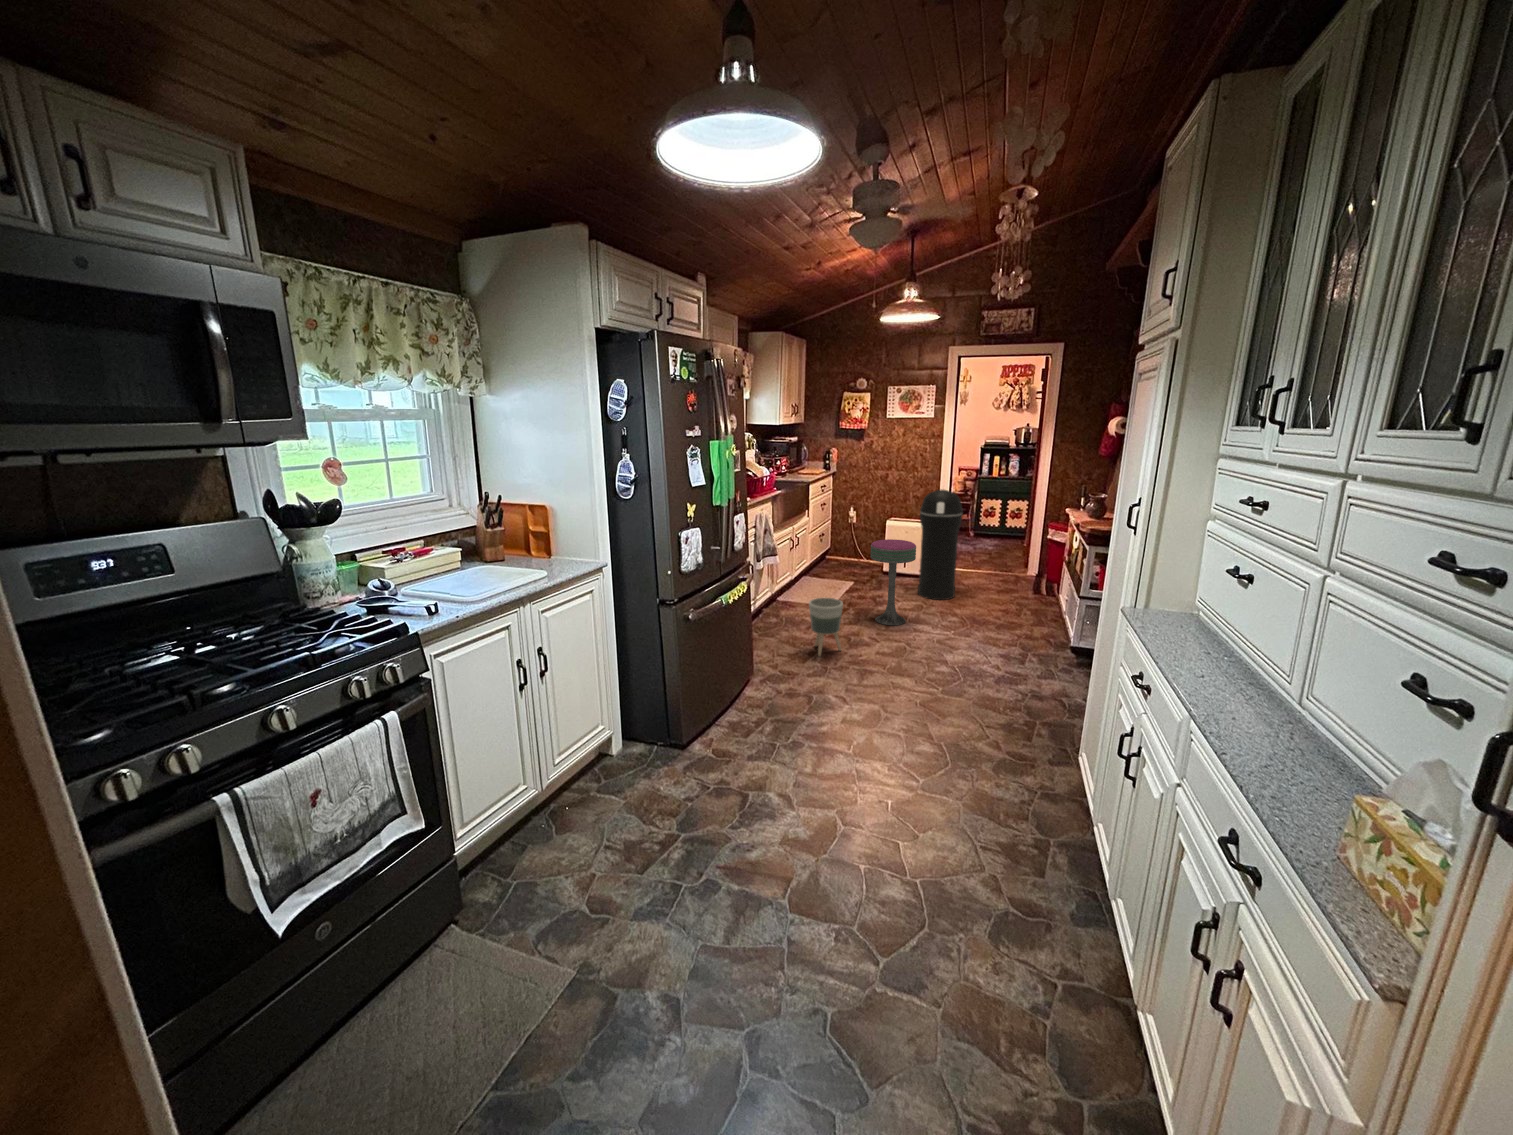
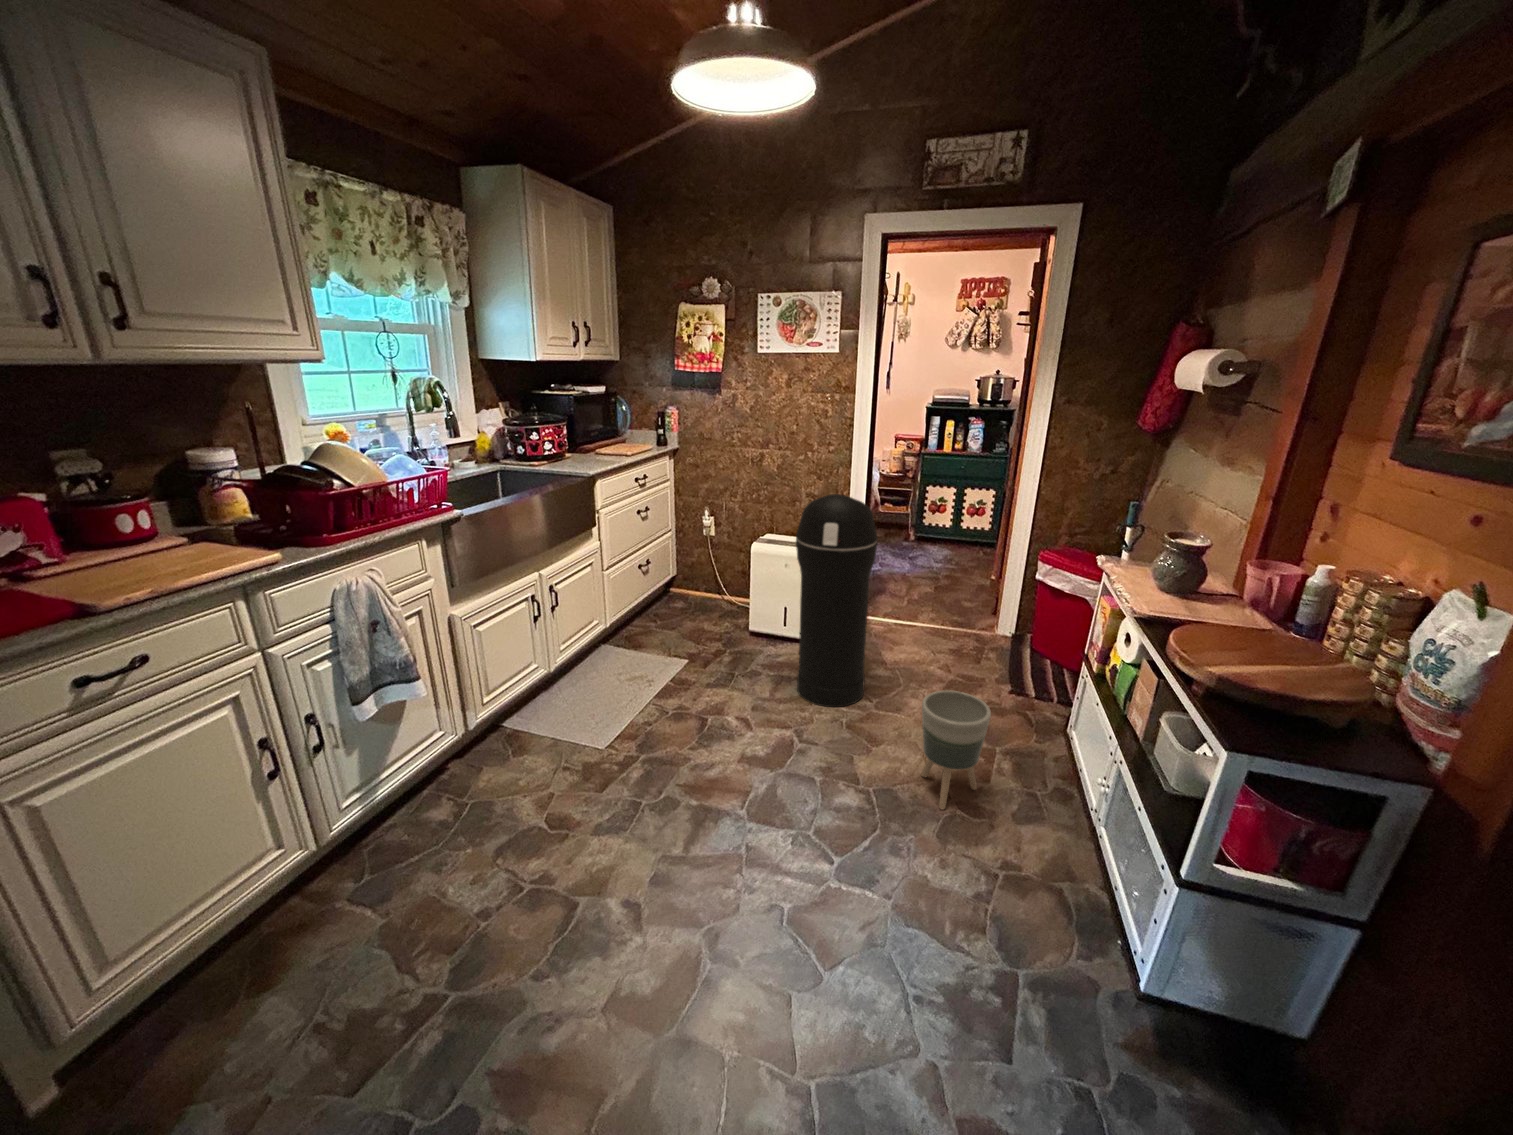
bar stool: present [870,539,916,625] -> none [657,614,760,809]
planter: present [809,597,843,656] -> present [922,690,991,809]

